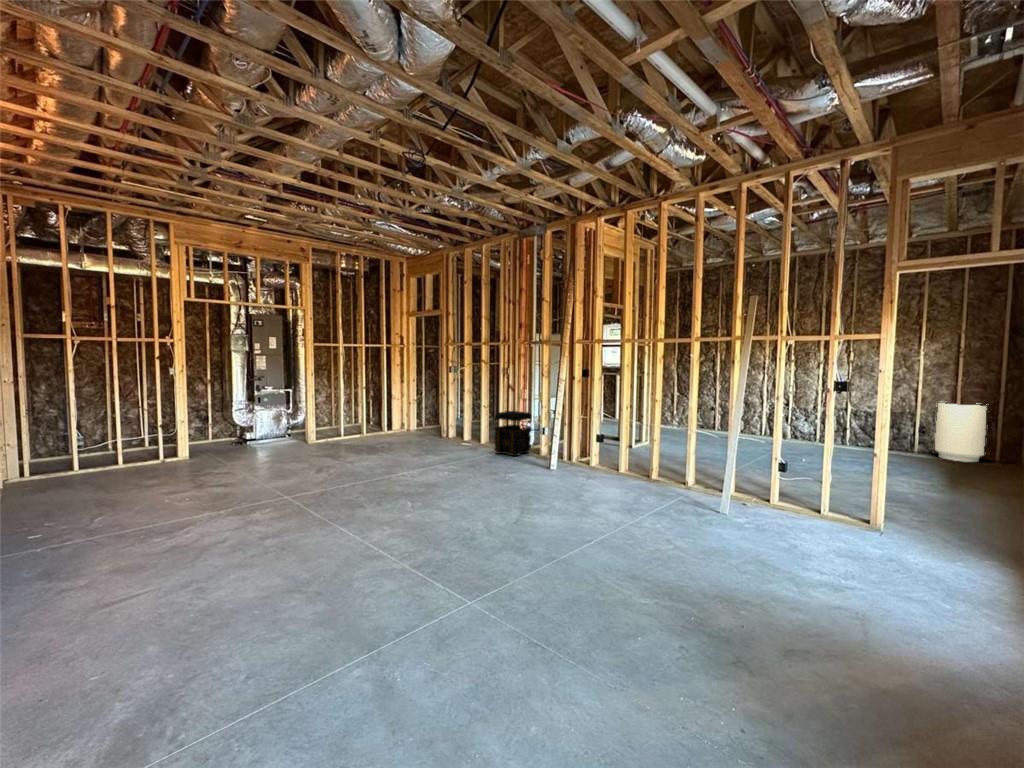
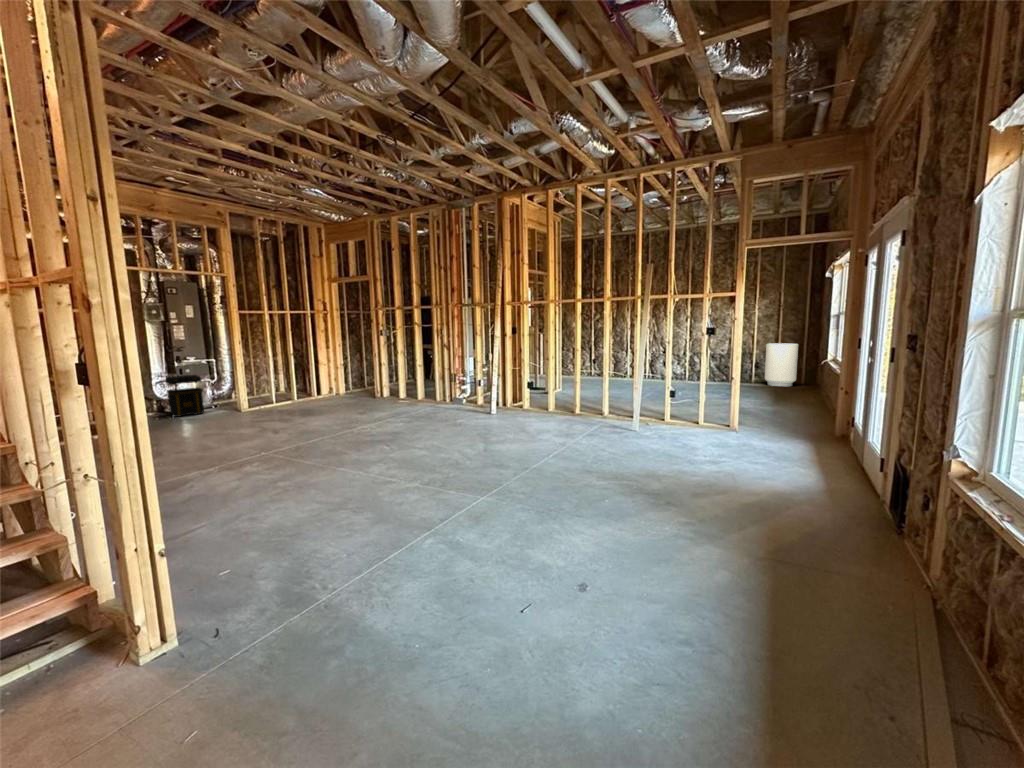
toolbox: present [494,411,532,456] -> present [166,375,204,417]

